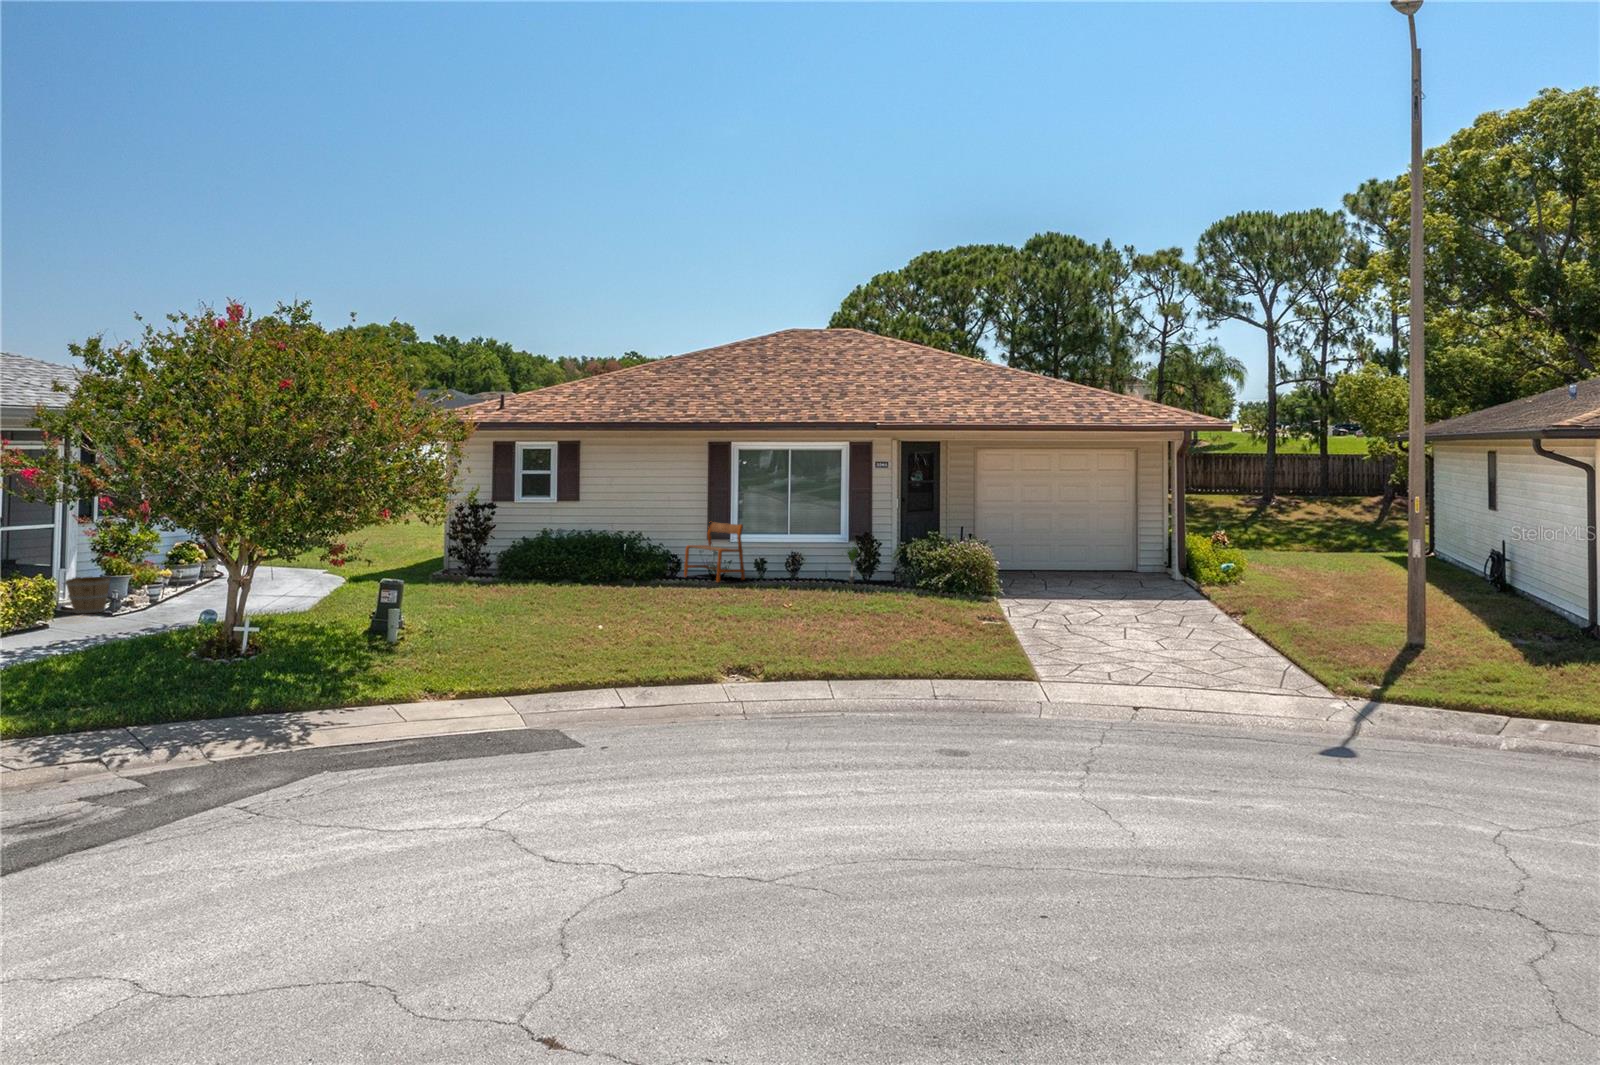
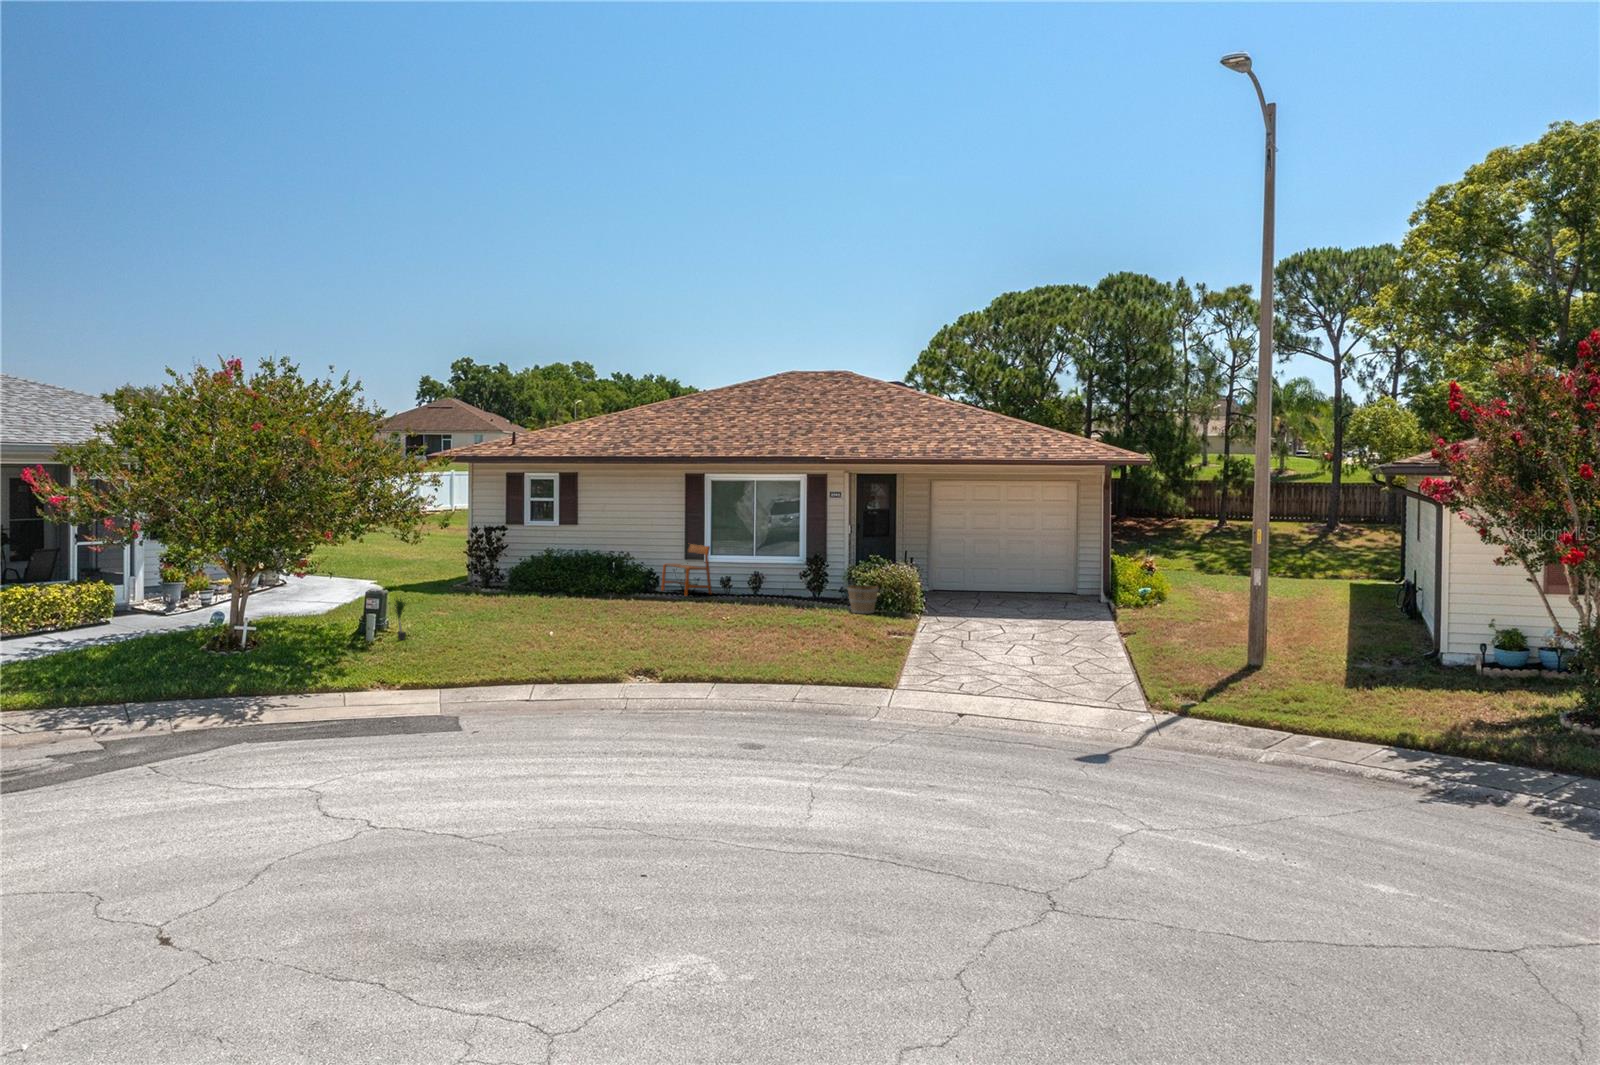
potted plant: present [847,547,858,583] -> present [394,597,407,640]
wooden bucket: present [65,577,110,614] -> present [848,585,879,614]

